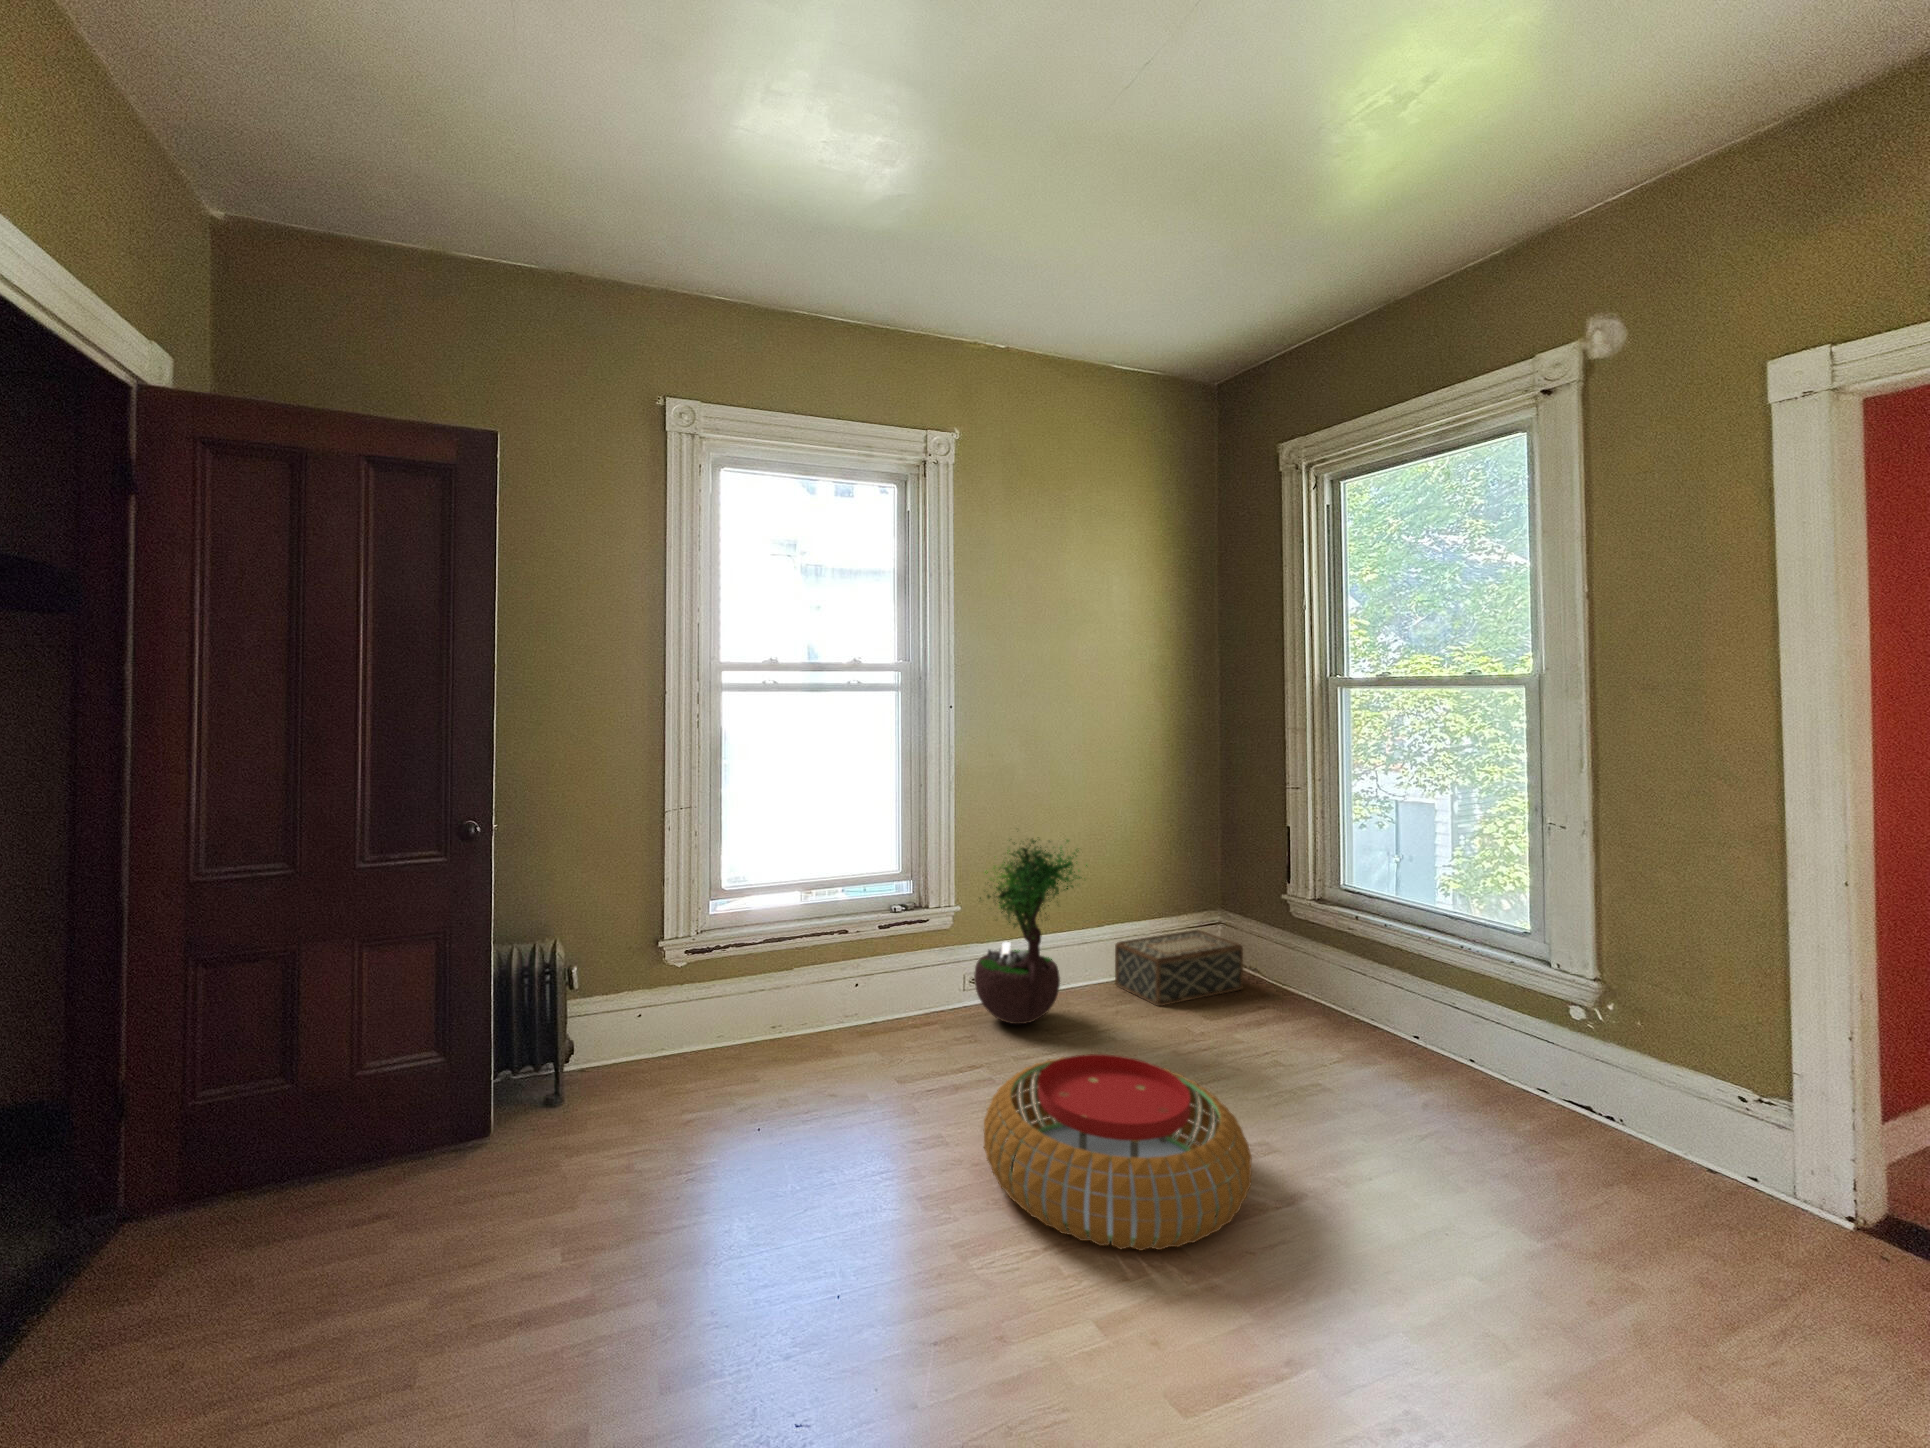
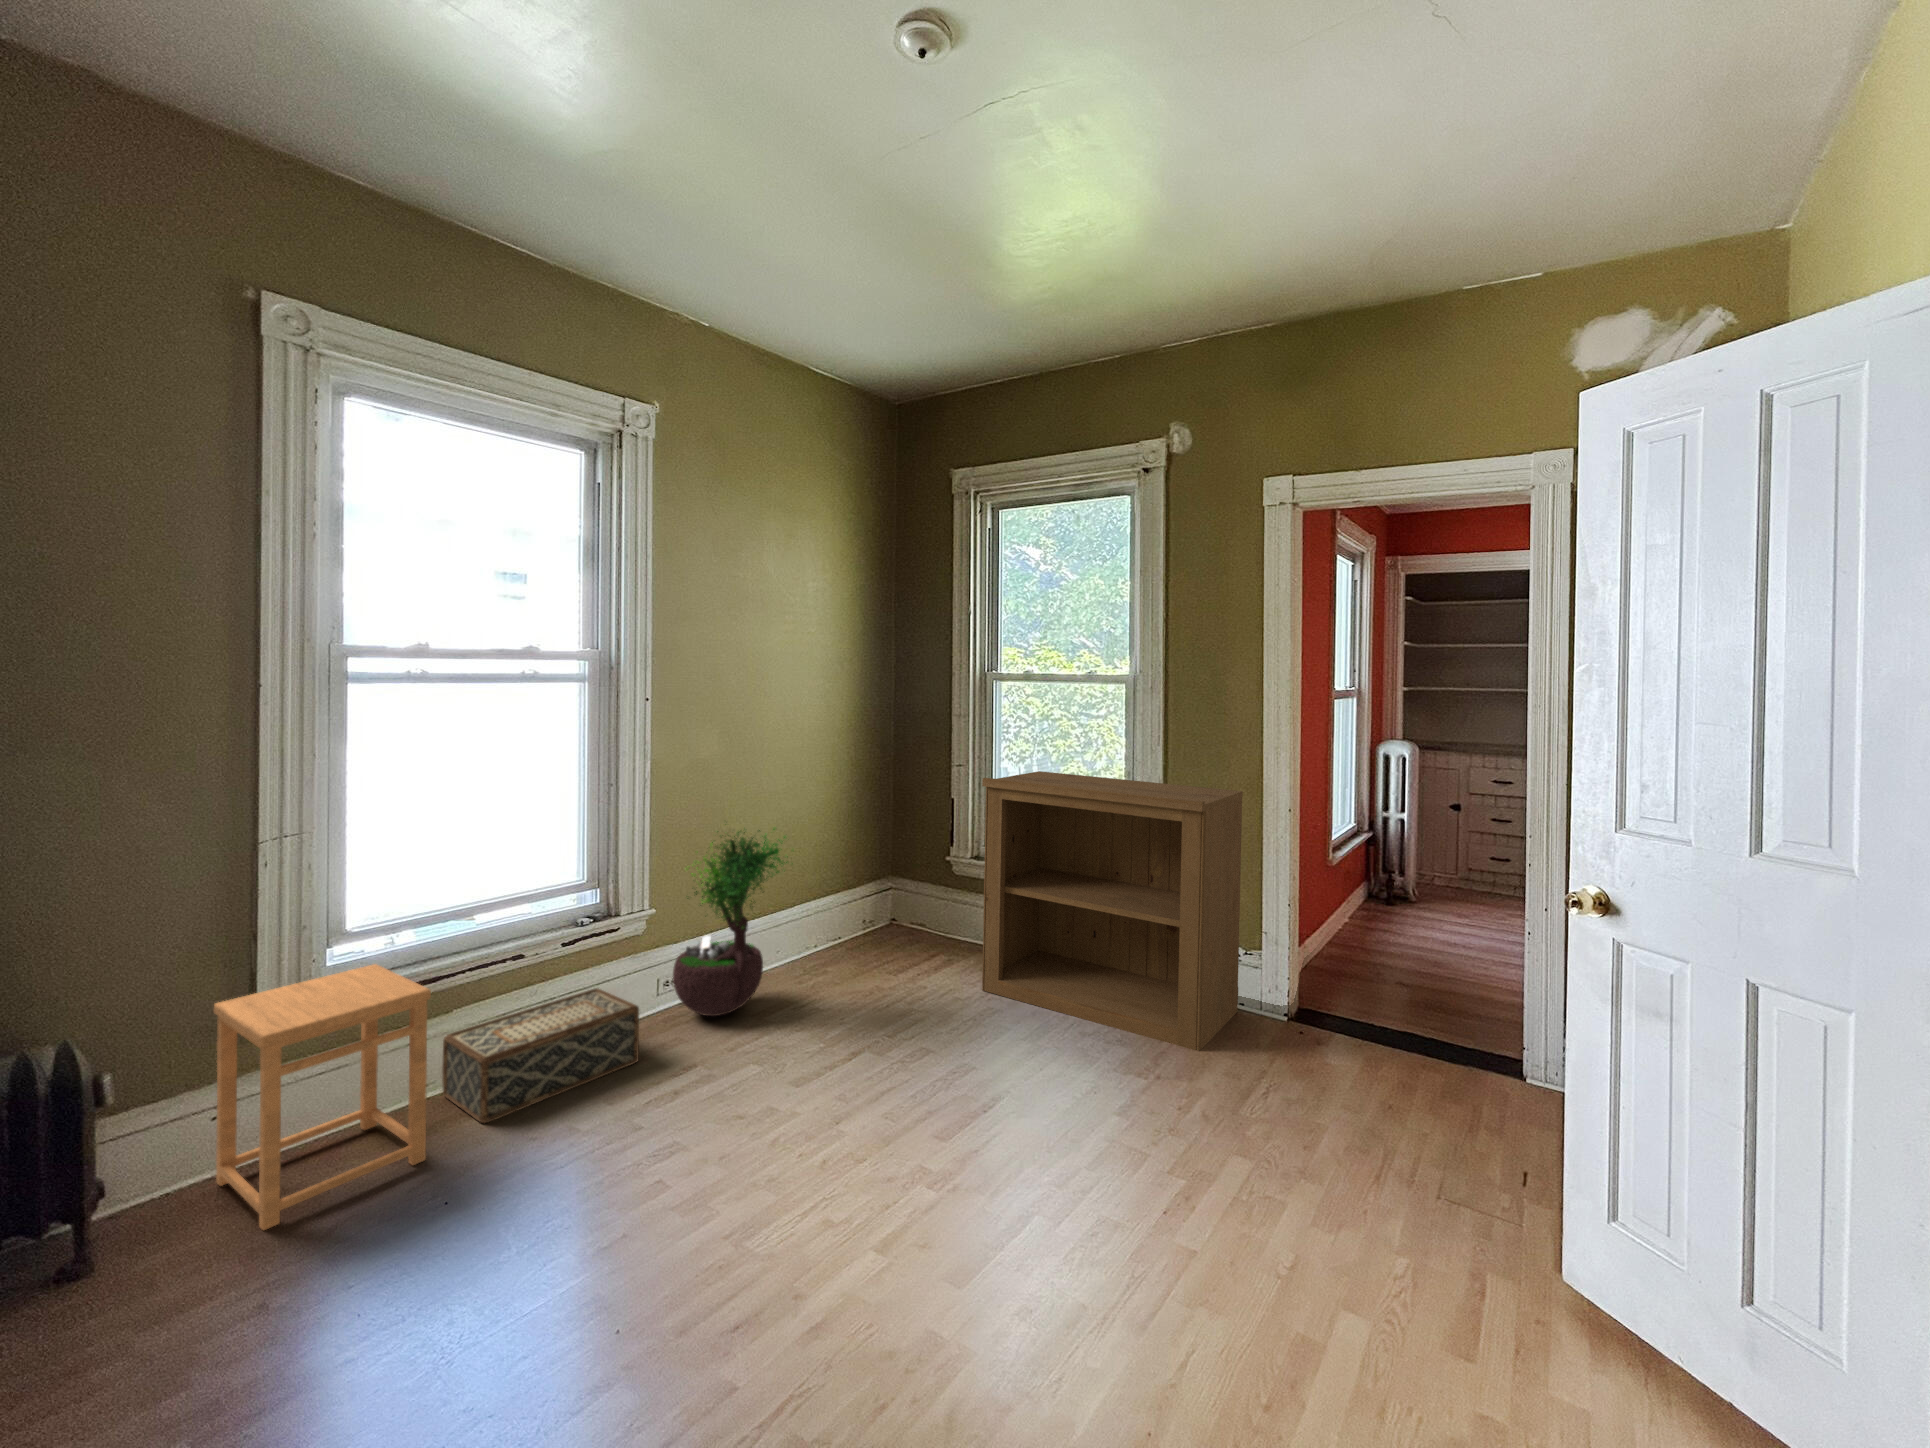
bookshelf: none [1309,800,1741,1224] -> present [982,771,1243,1051]
side table: none [638,919,762,1109] -> present [214,964,431,1230]
woven basket: present [1115,929,1243,1006] -> present [442,988,639,1123]
pouf: present [984,1054,1252,1251] -> none [730,1021,971,1196]

